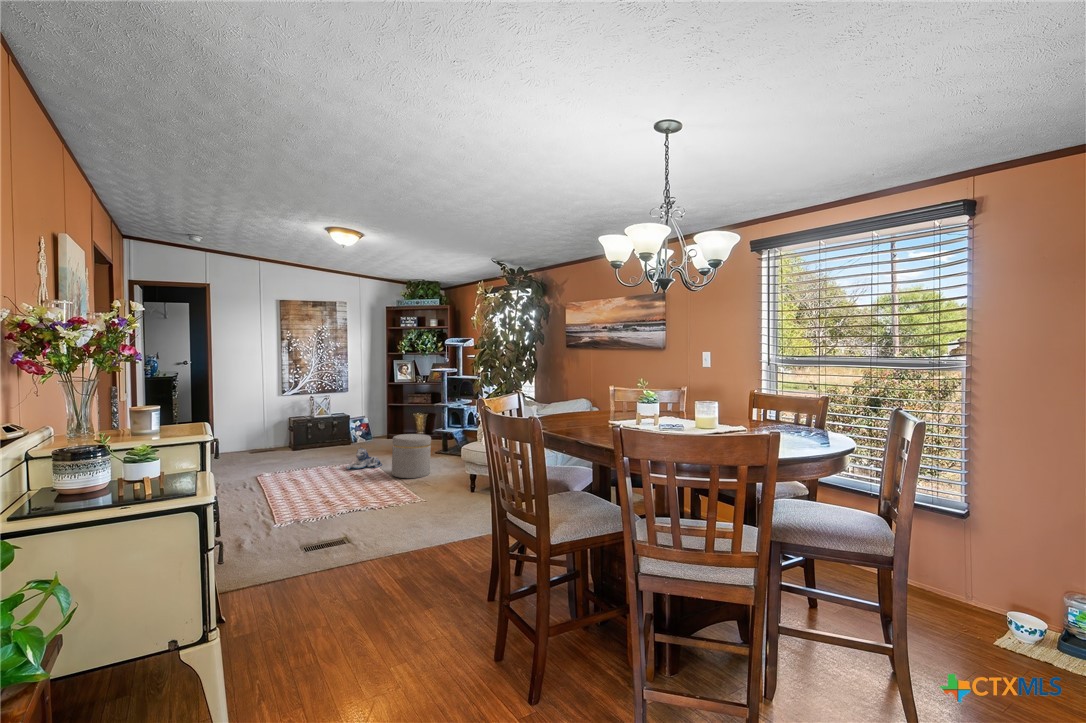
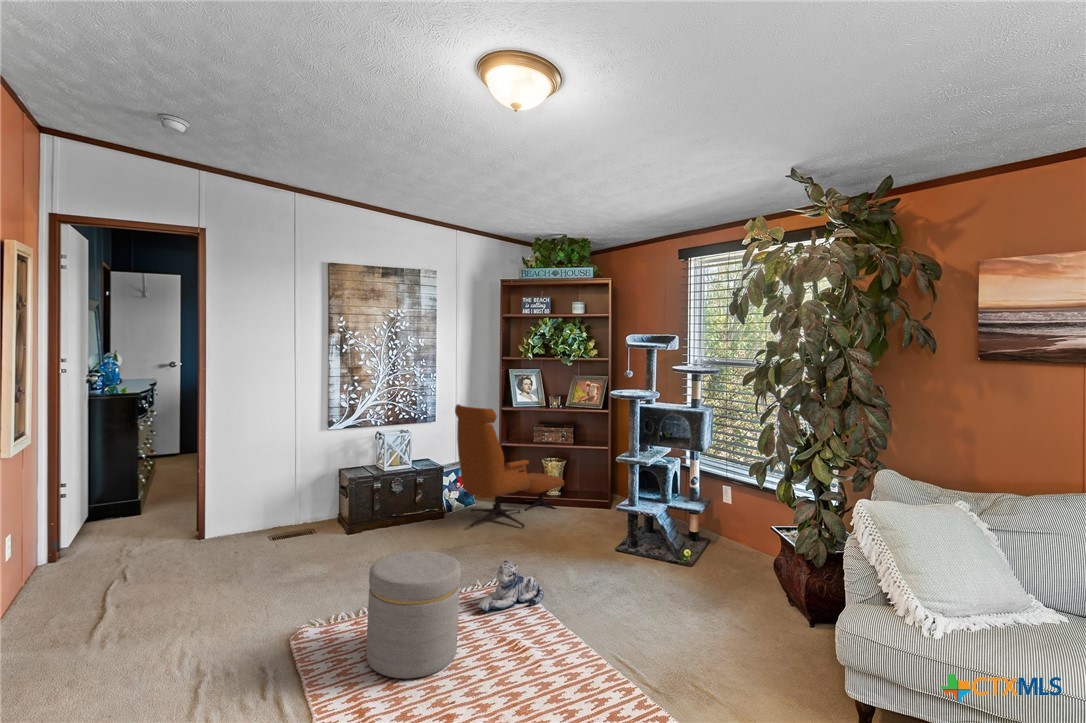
lounge chair: none [353,379,425,447] -> present [455,404,564,527]
ottoman: present [392,434,431,478] -> present [366,551,461,678]

